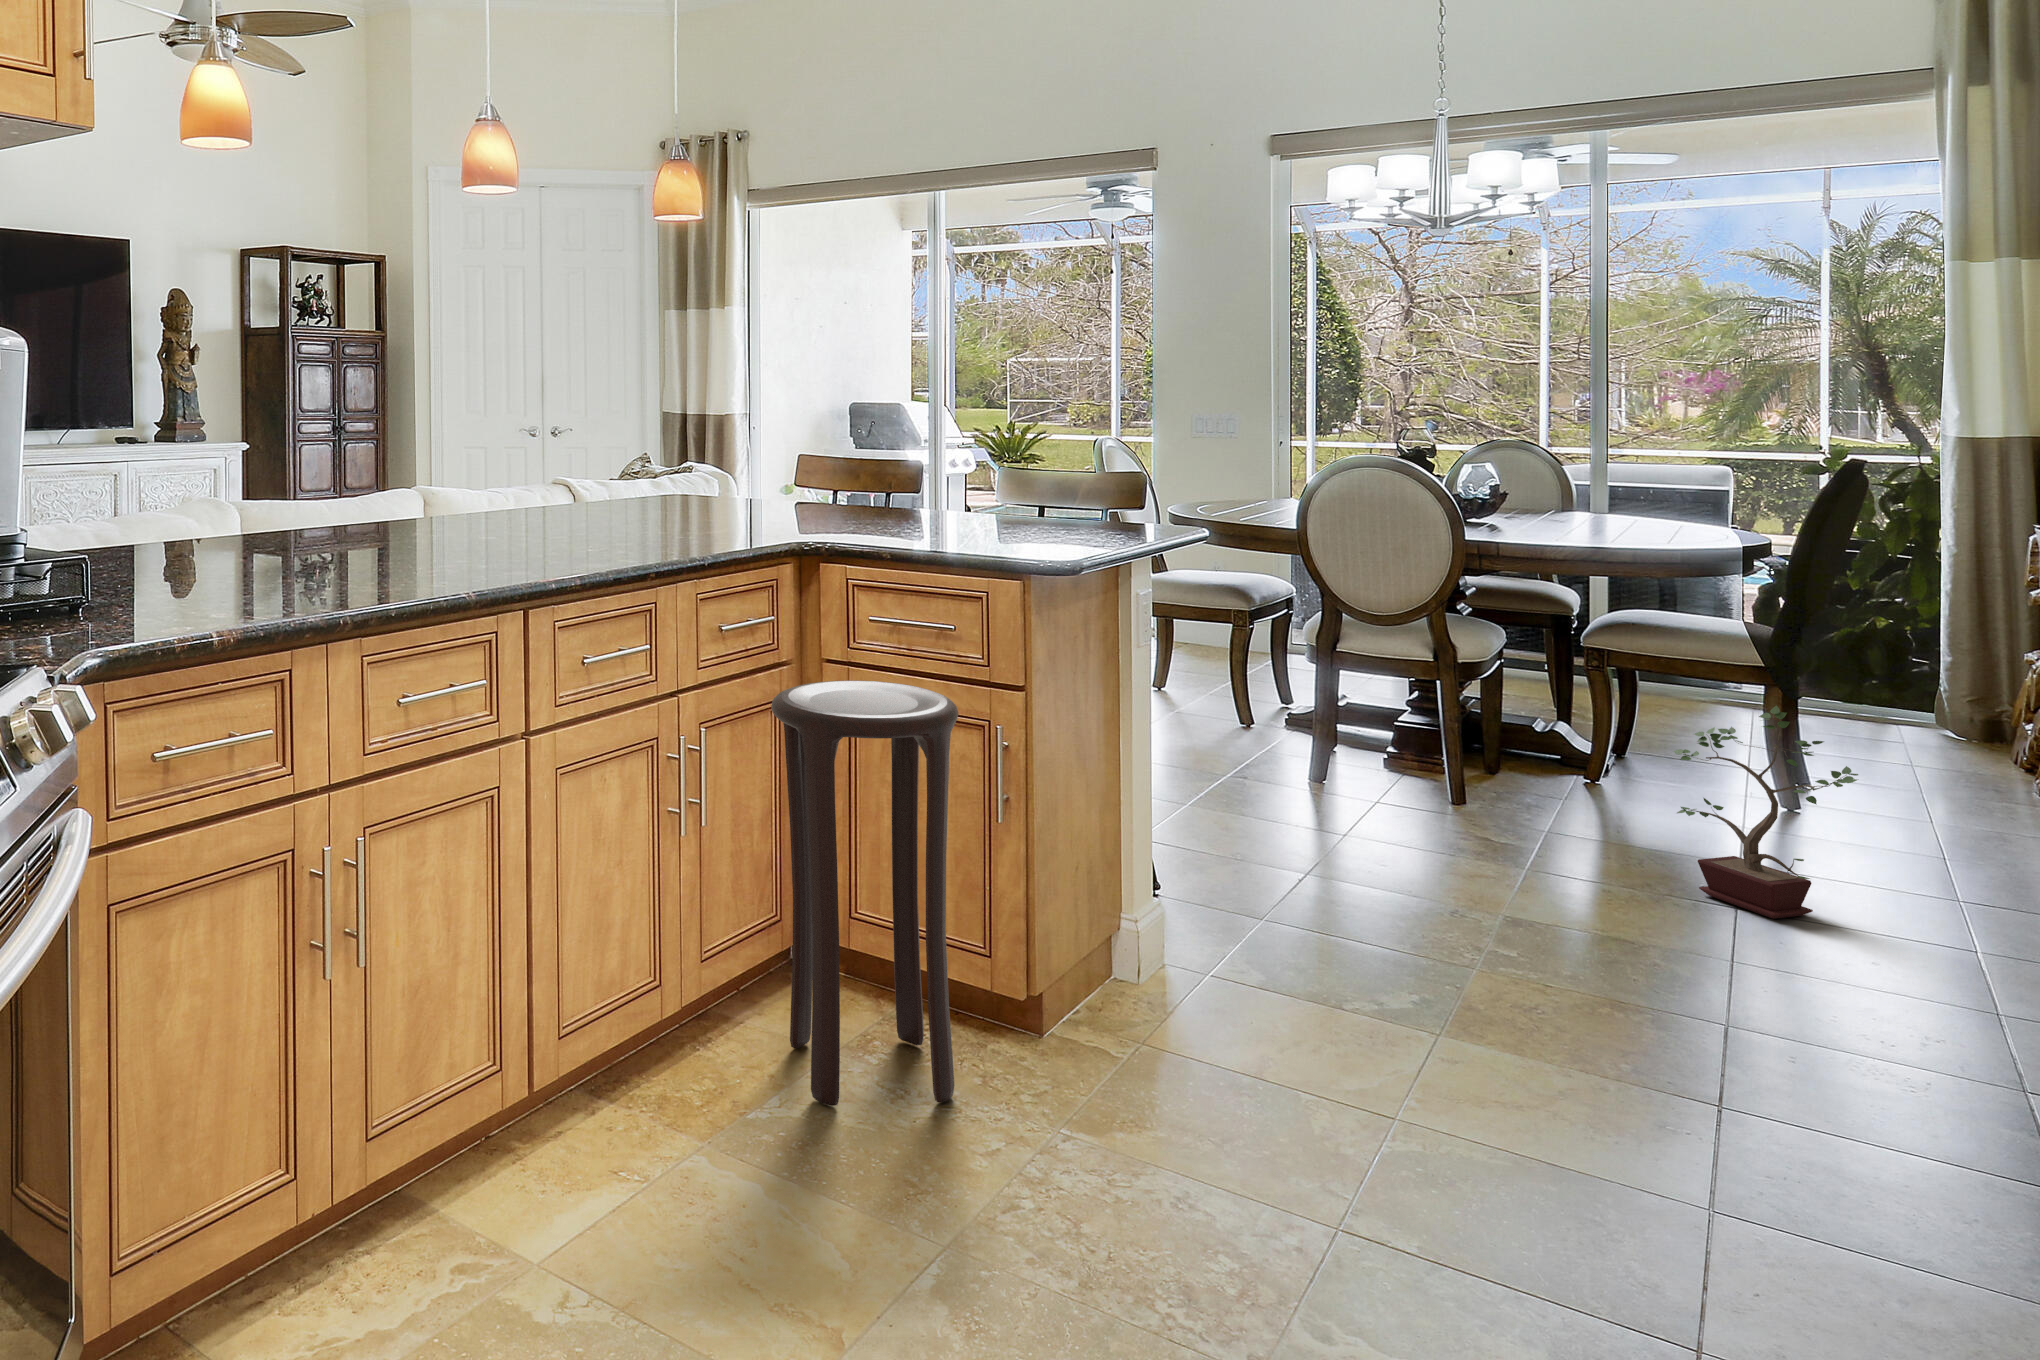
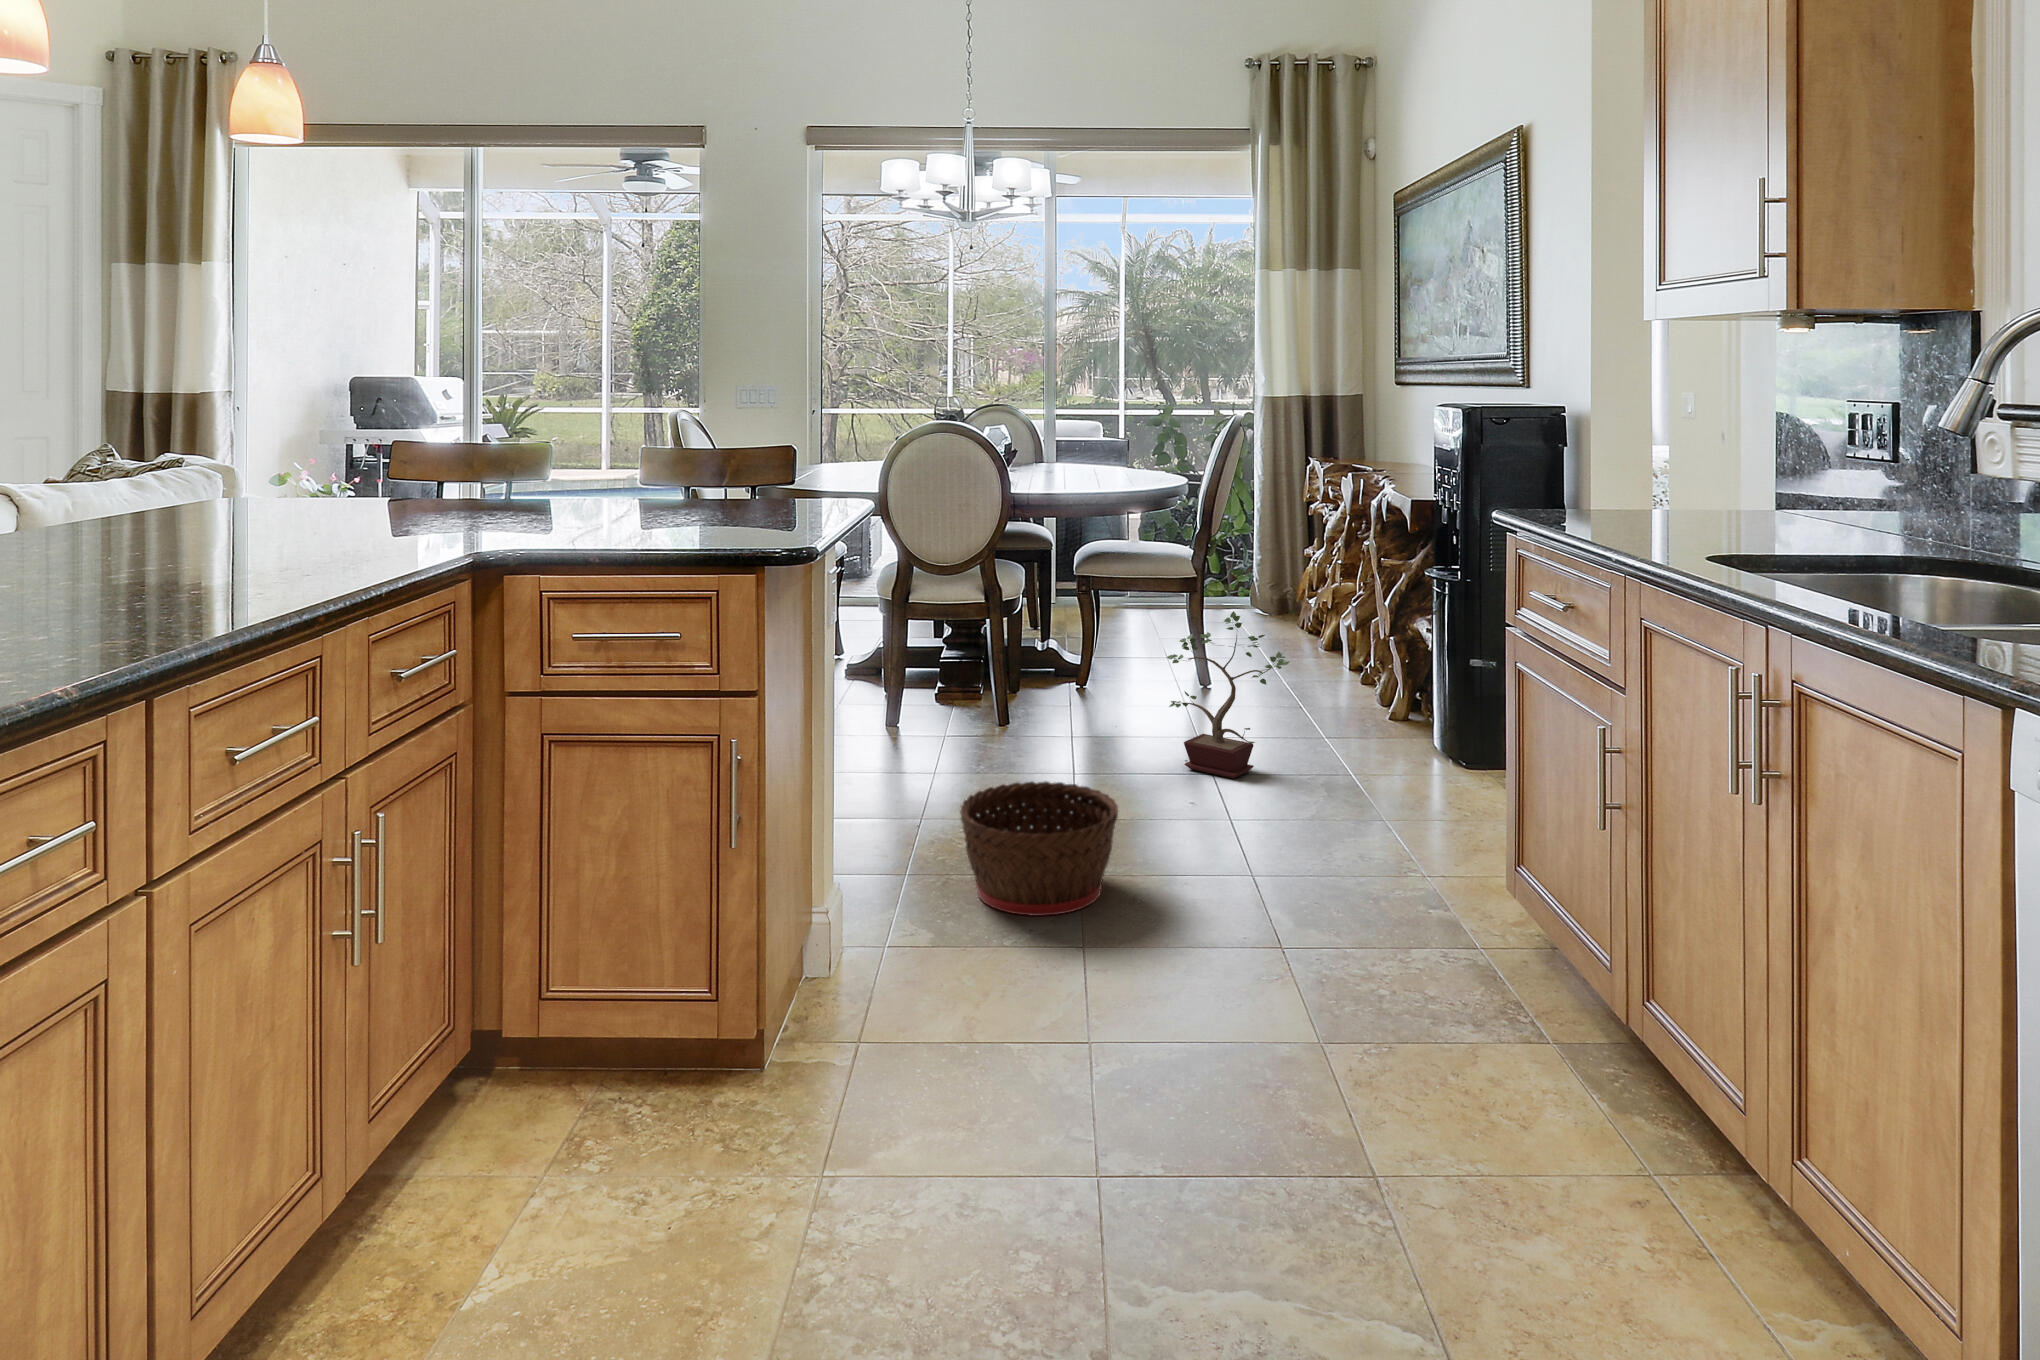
stool: present [771,680,958,1106] -> none [472,711,703,1246]
basket: none [1316,848,1521,1000] -> present [960,781,1118,916]

